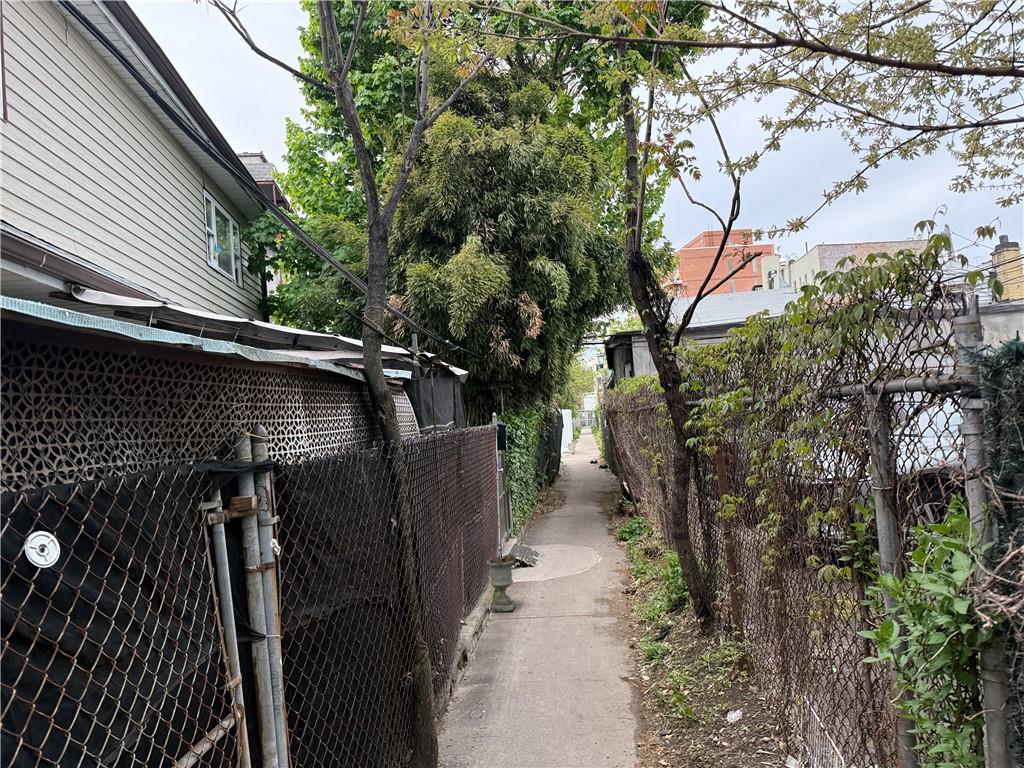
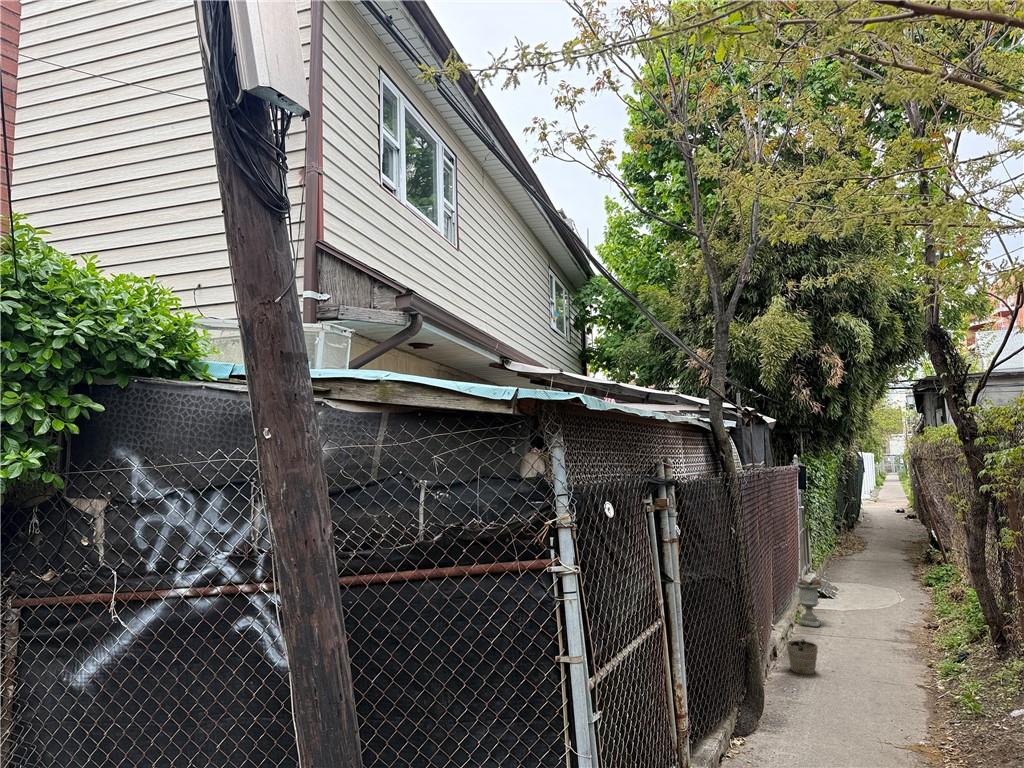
bucket: none [459,647,503,698] -> present [786,639,818,674]

